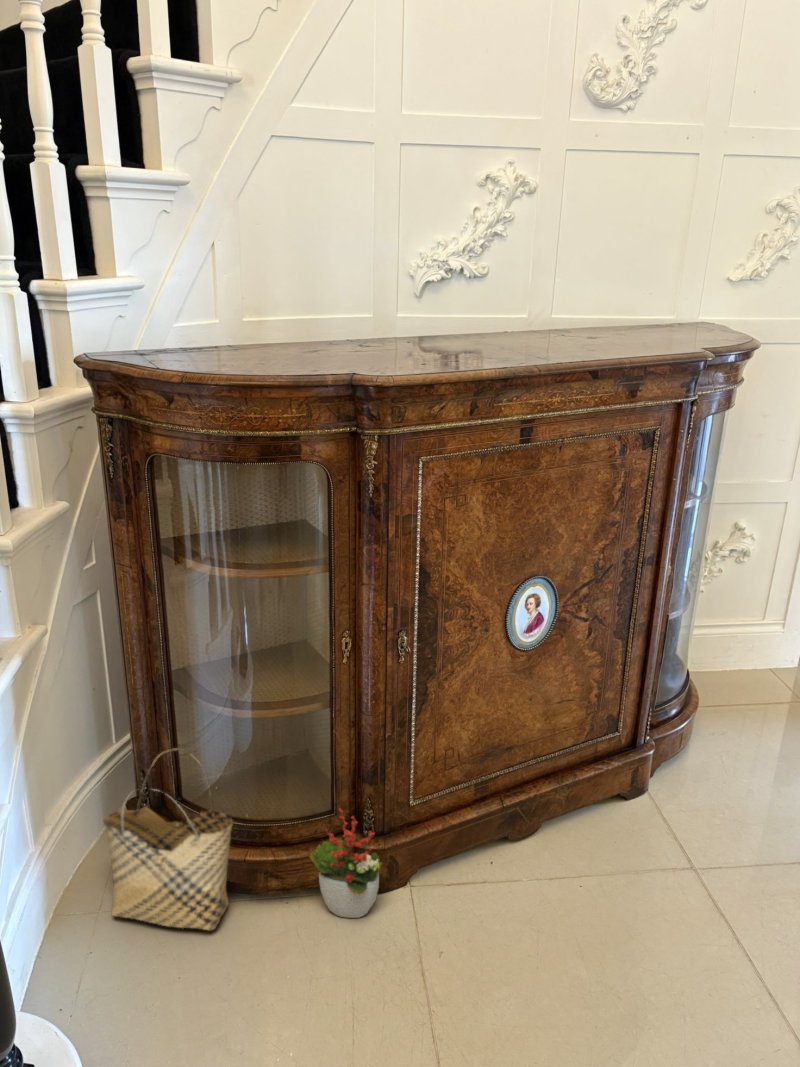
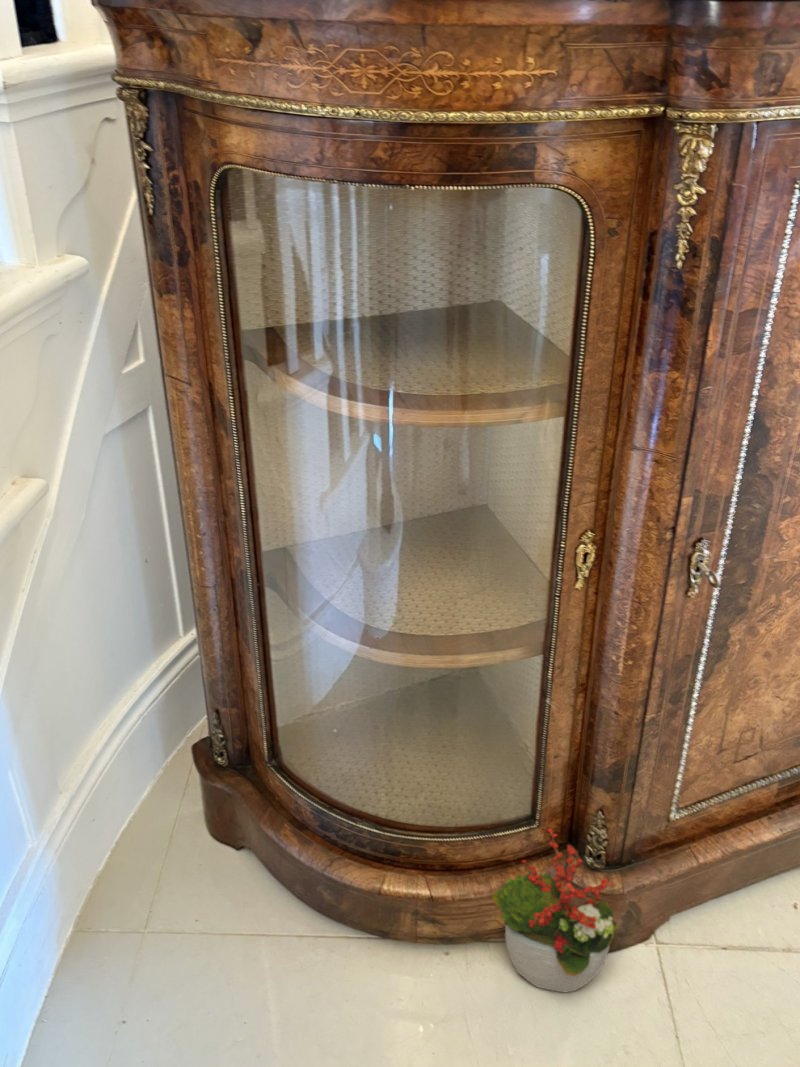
woven basket: present [103,748,233,930] -> none [150,702,365,992]

